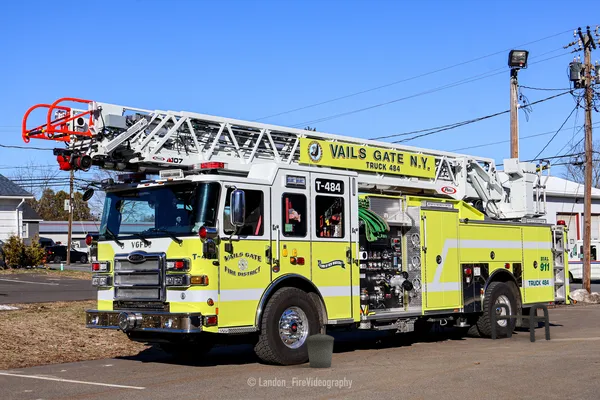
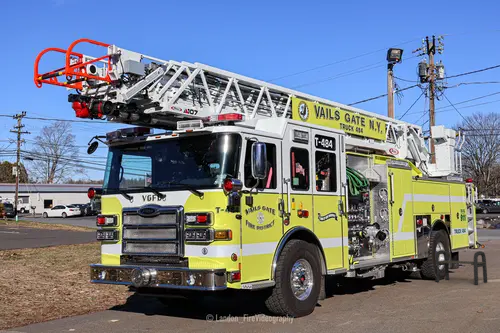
trash can: present [306,333,334,368] -> none [314,285,342,319]

